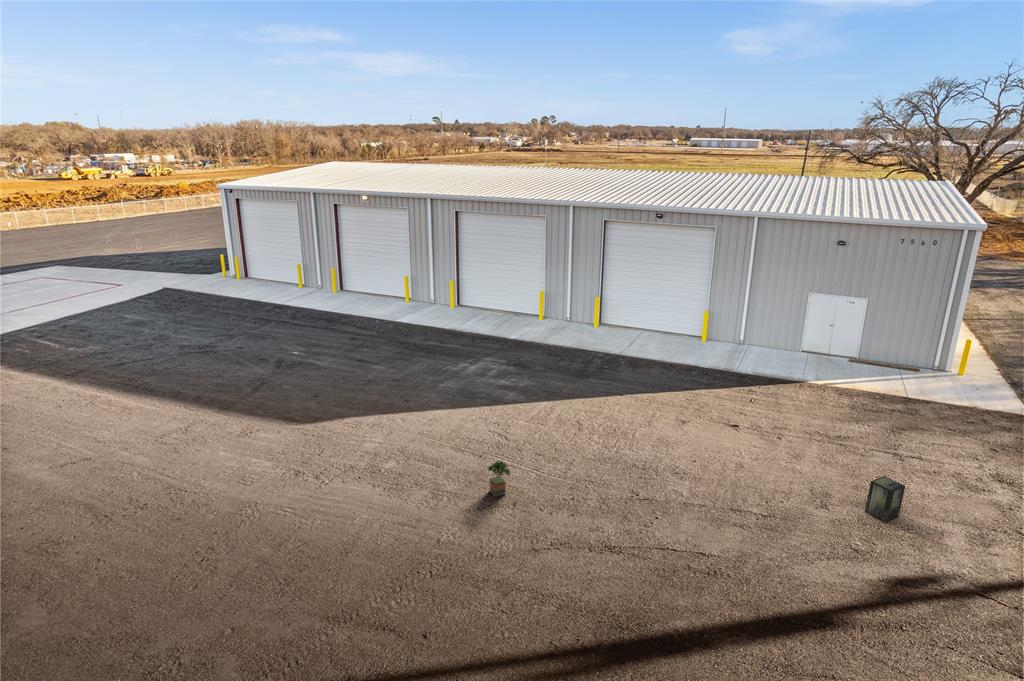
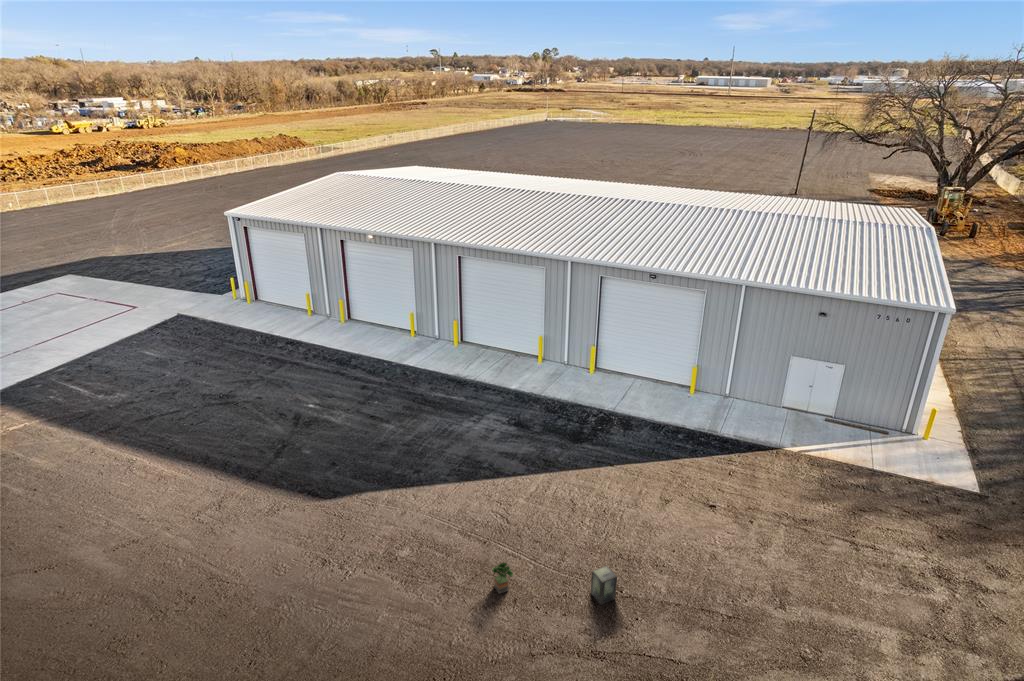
storage box: present [865,476,905,523] -> present [591,565,617,605]

